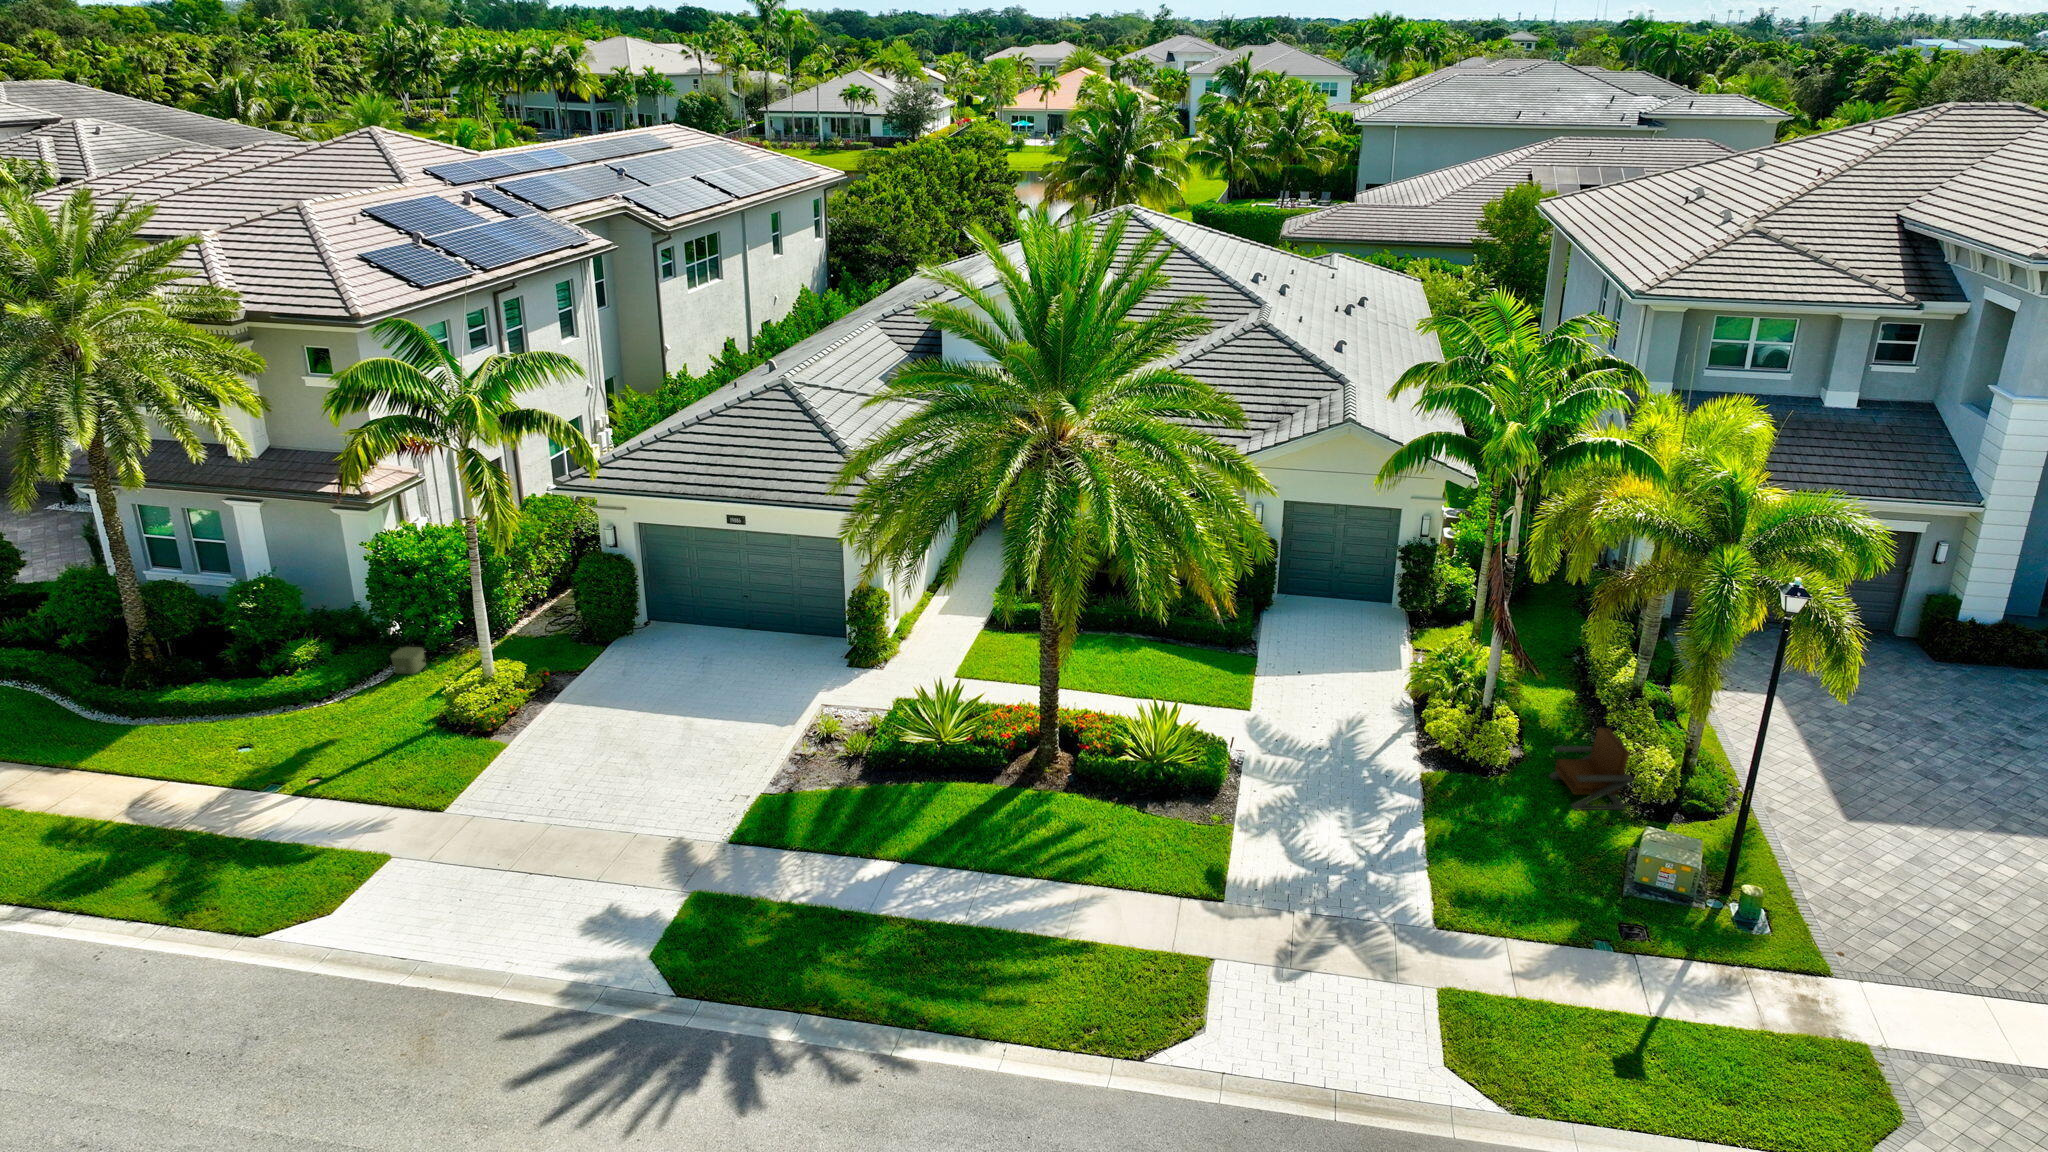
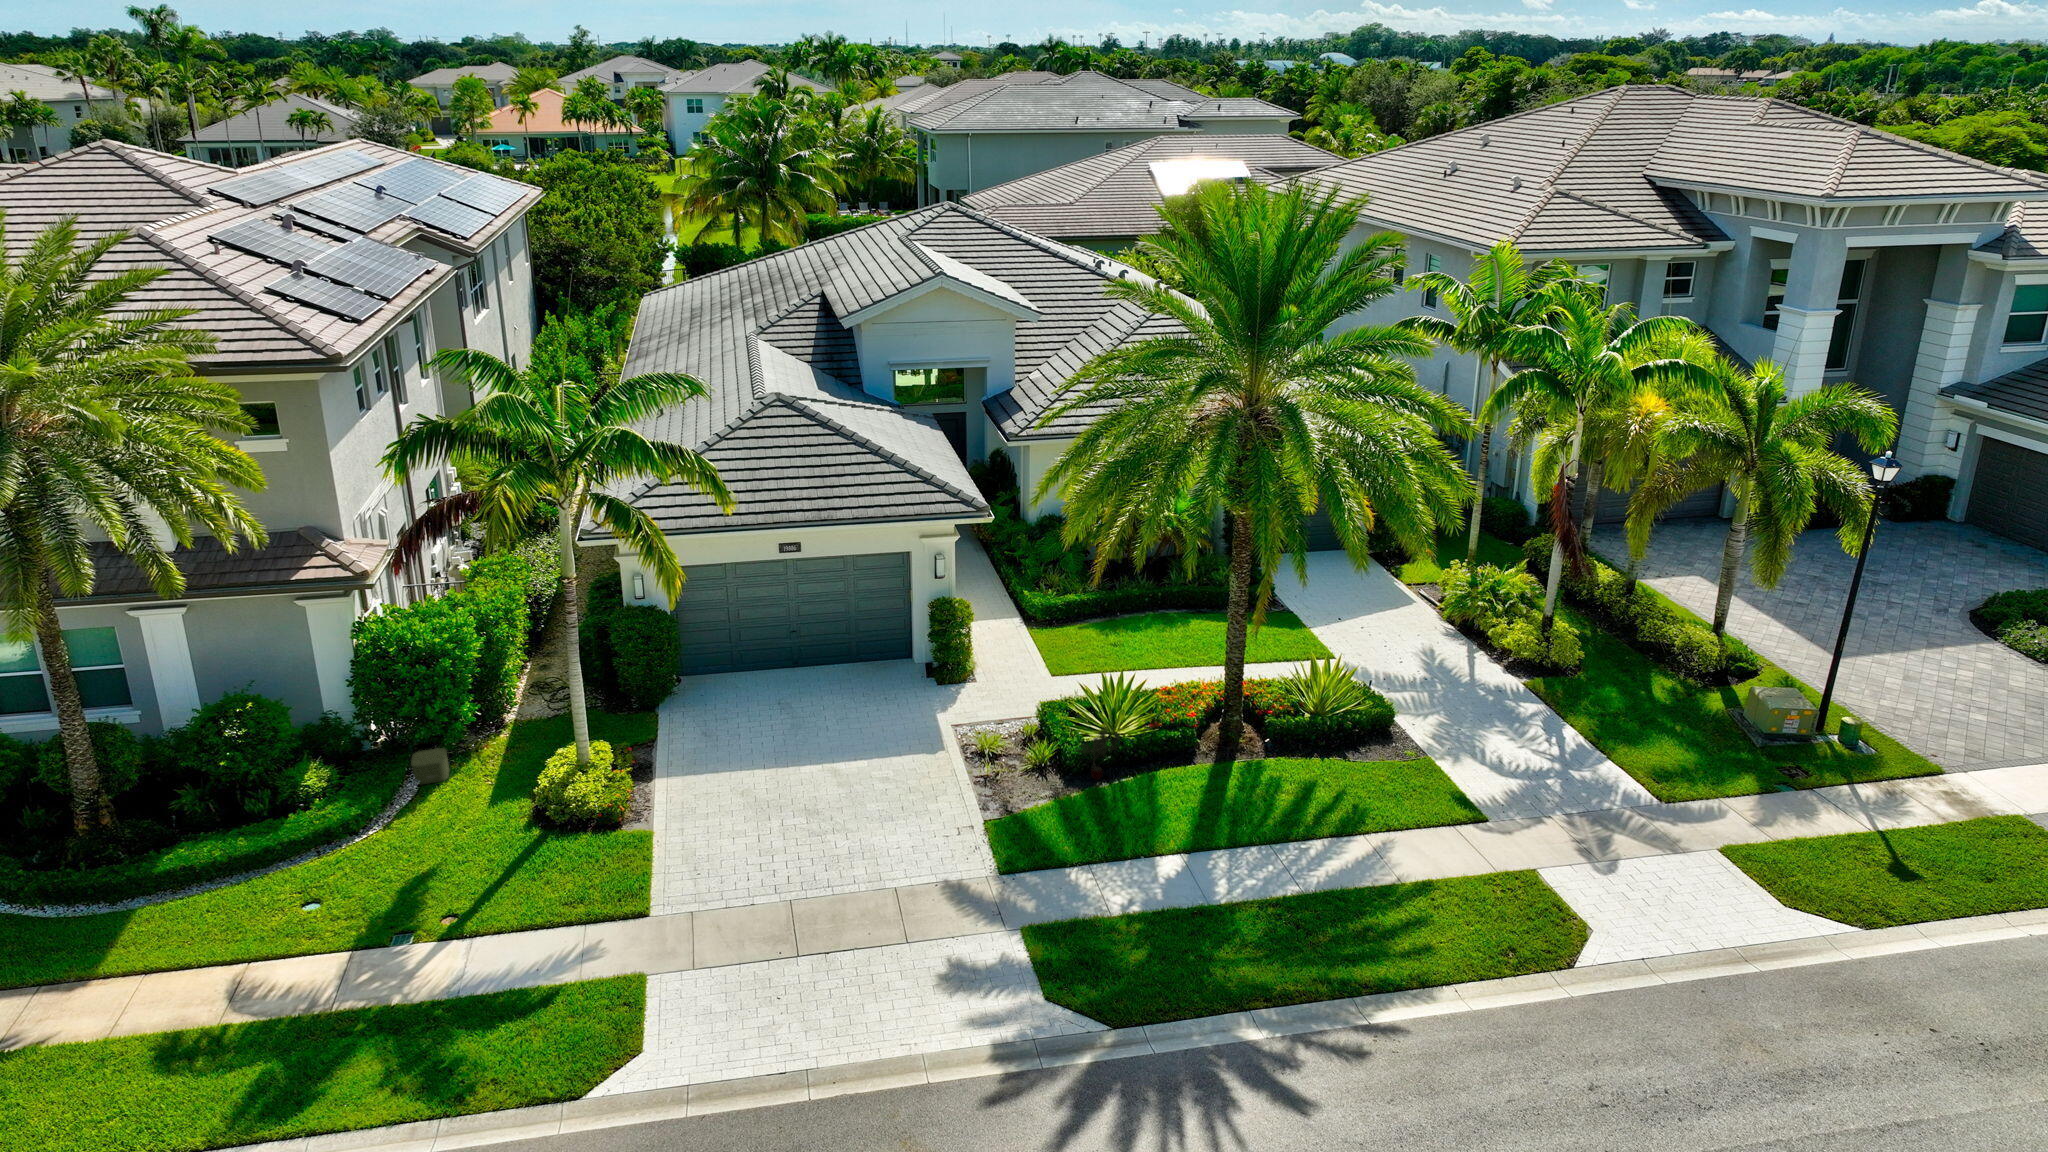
lounge chair: present [1549,728,1634,810] -> none [1610,613,1695,686]
potted tree: none [872,729,912,780] -> present [1075,727,1120,780]

